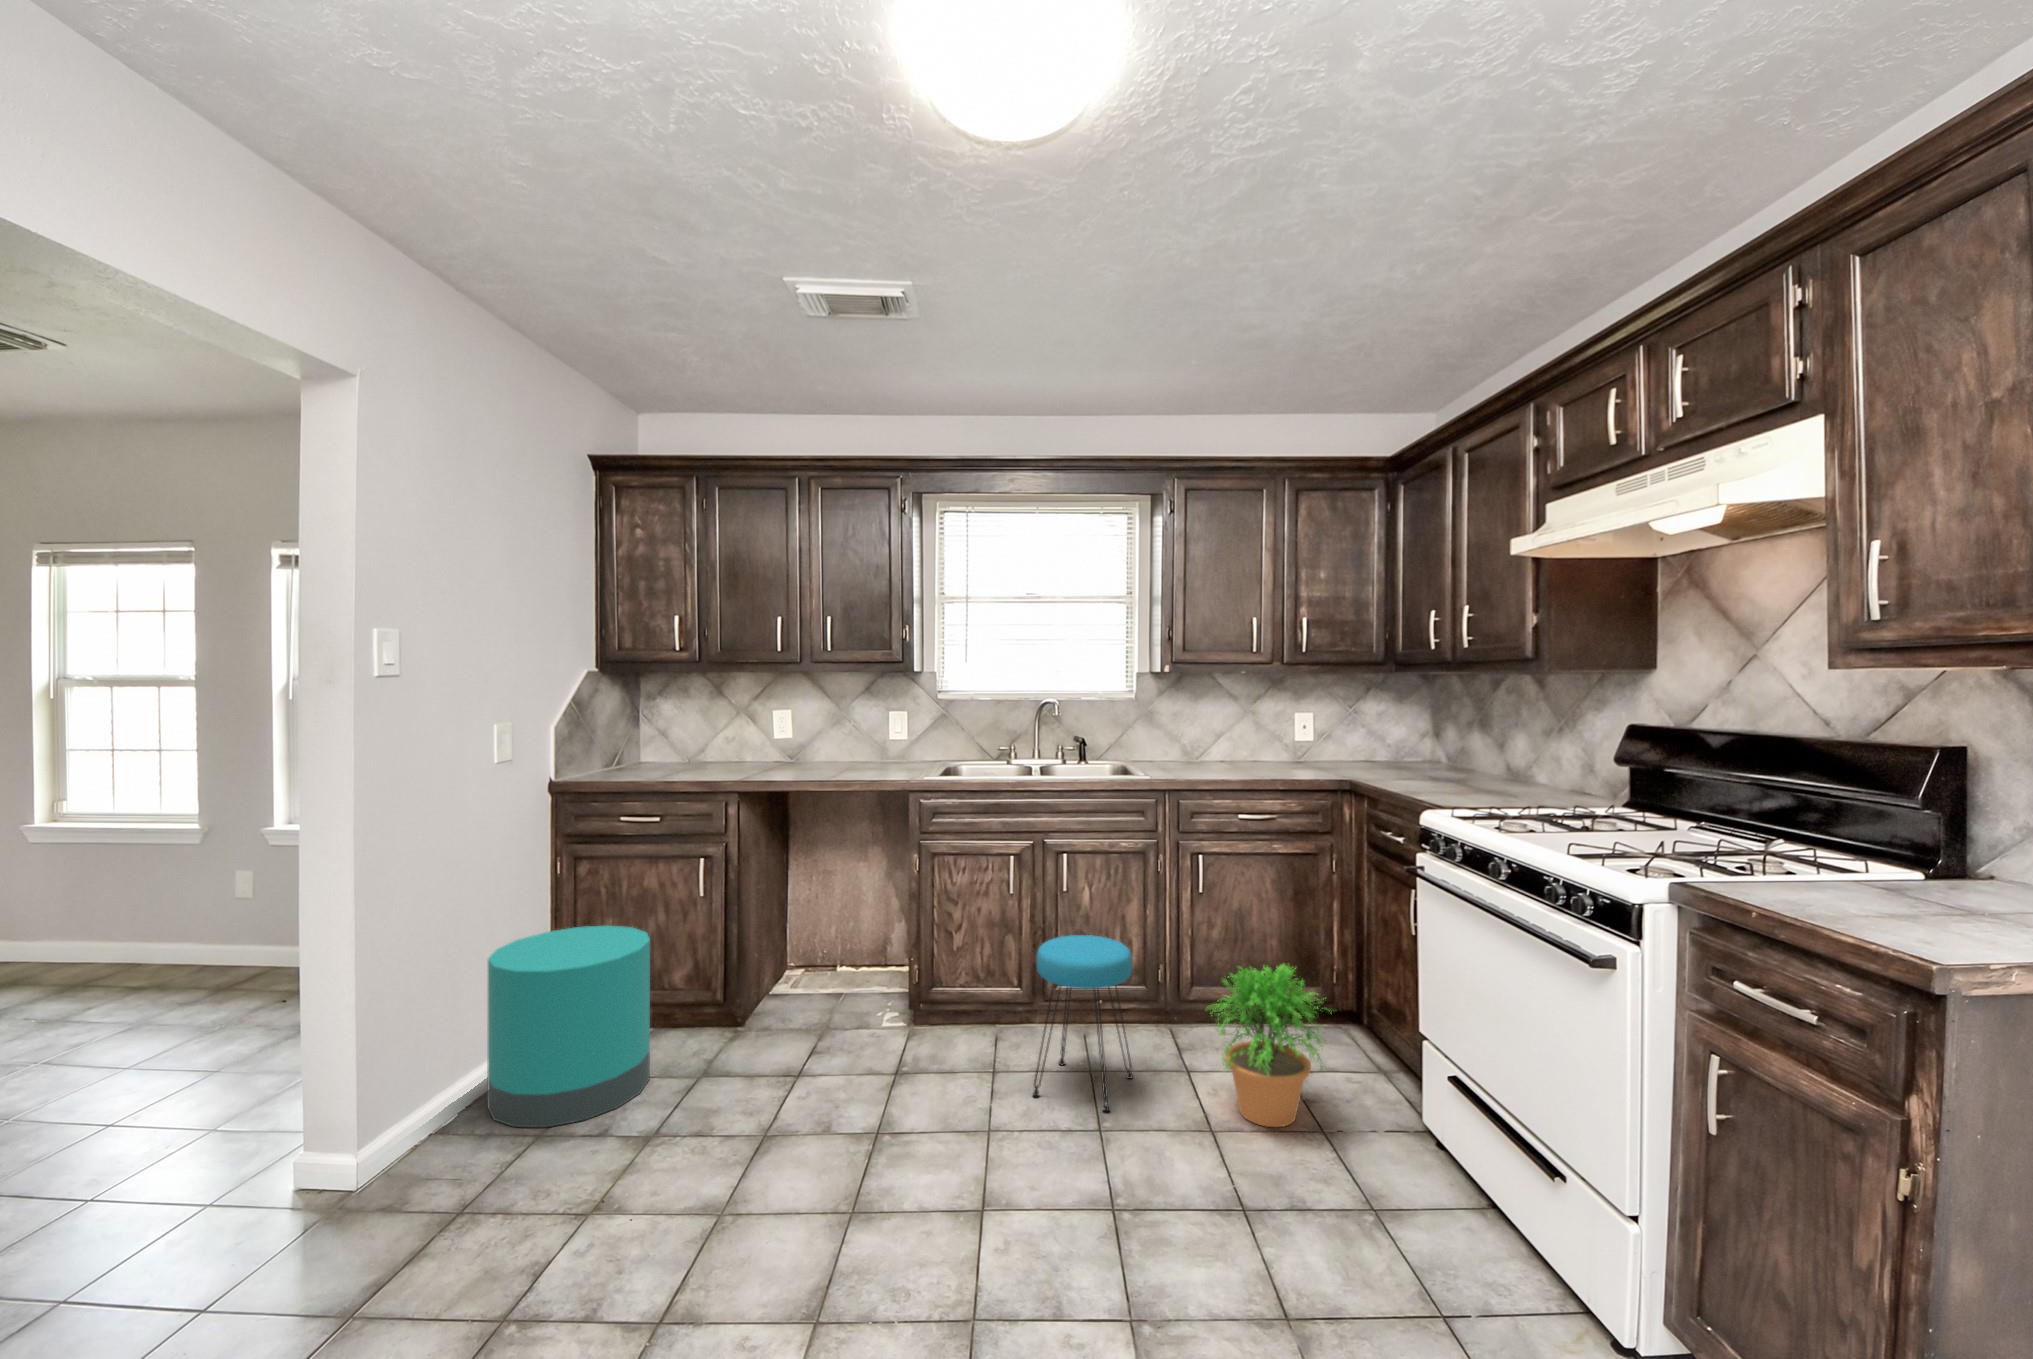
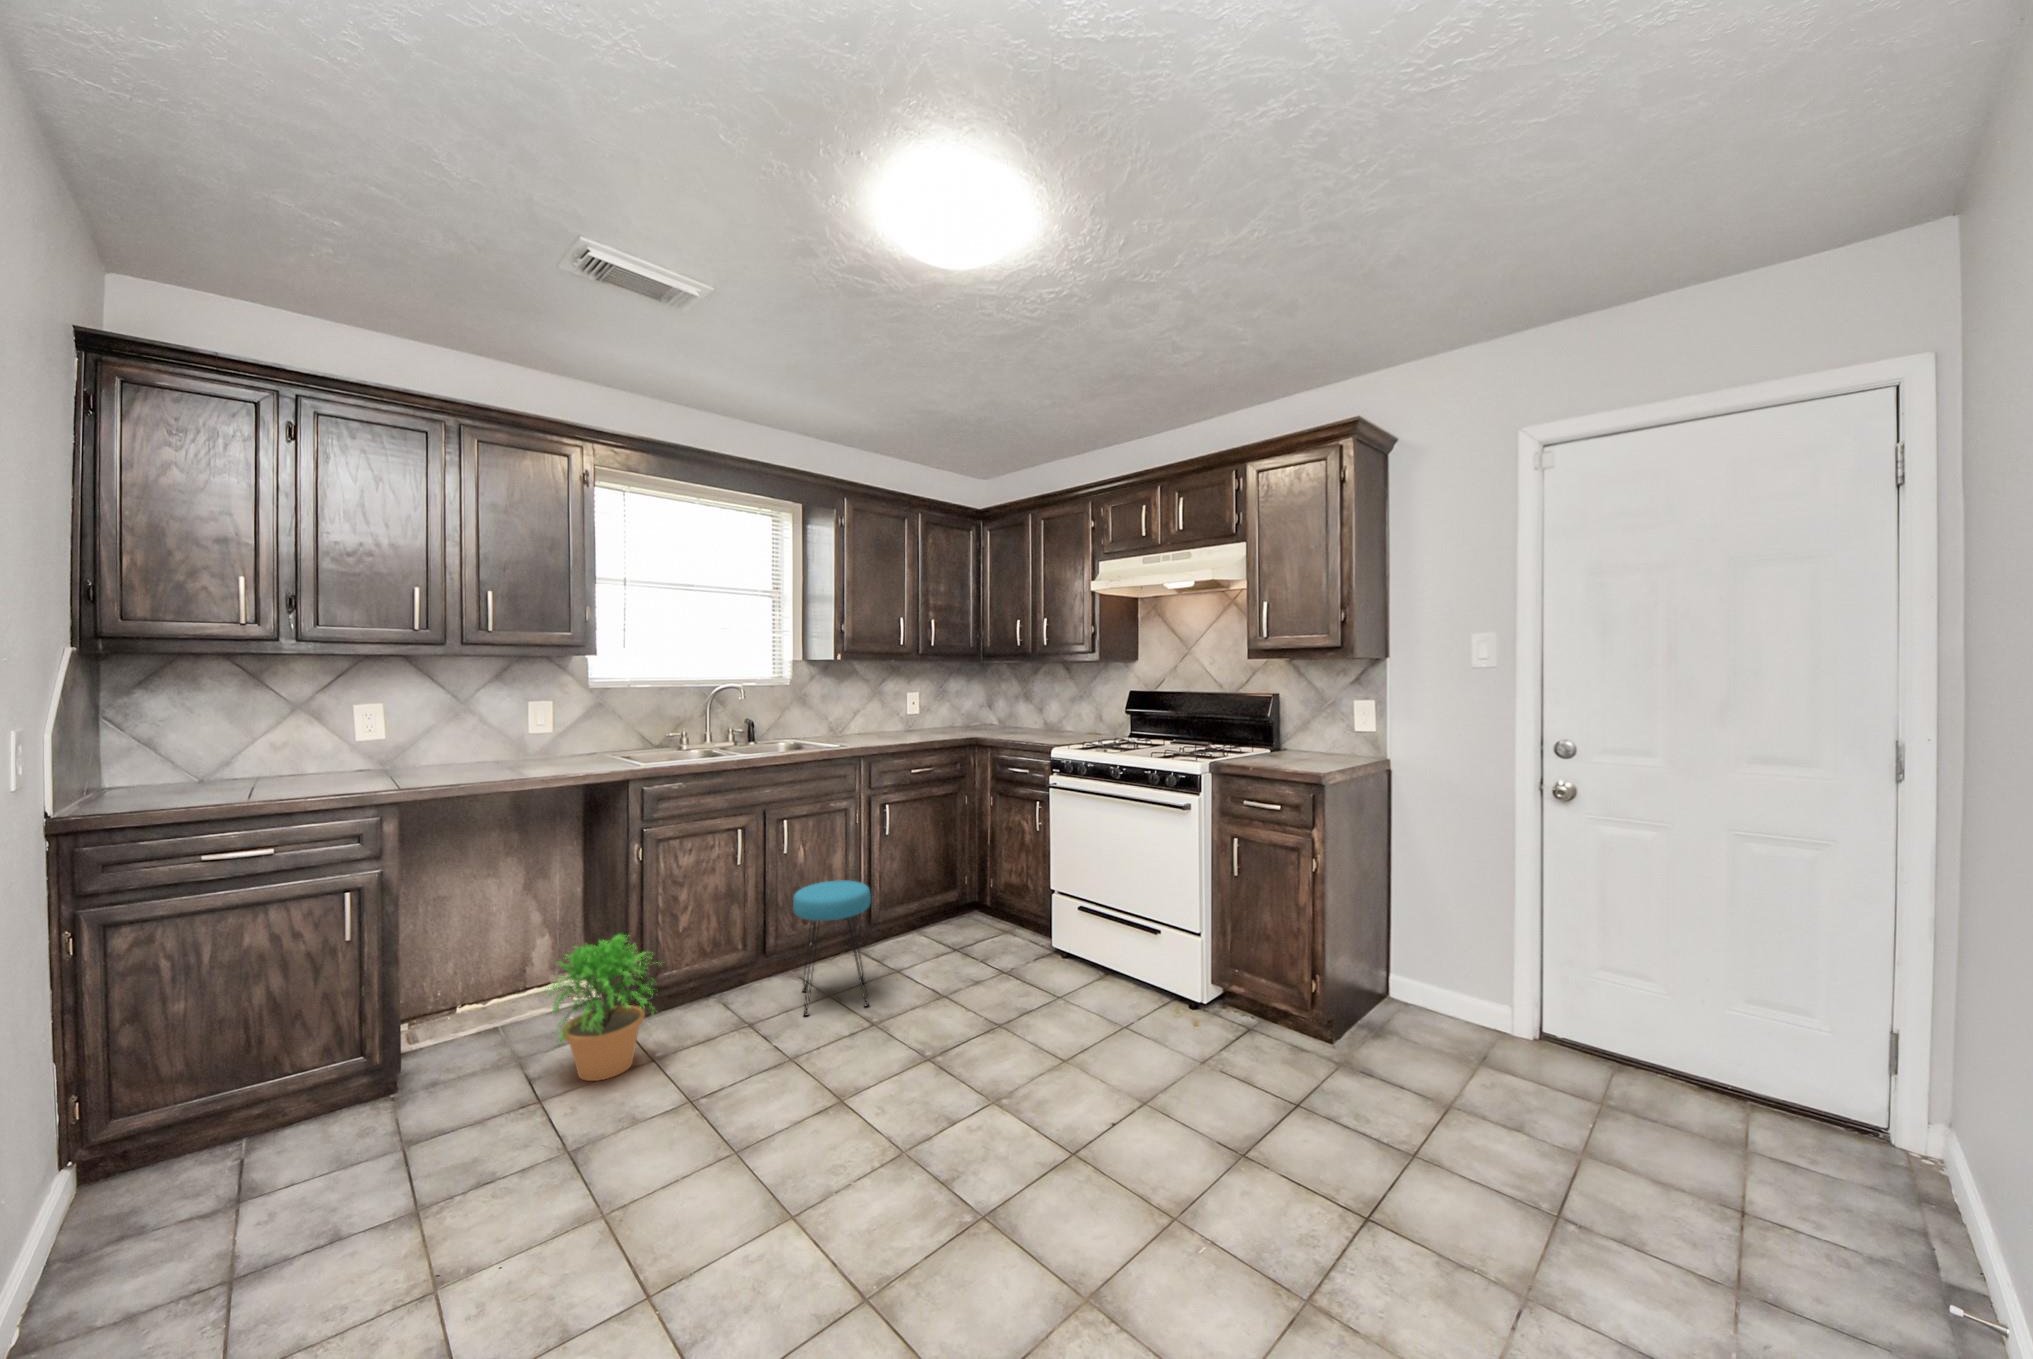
trash can: present [487,925,650,1127] -> none [145,981,390,1247]
potted plant: present [1211,963,1323,1127] -> present [545,934,653,1081]

